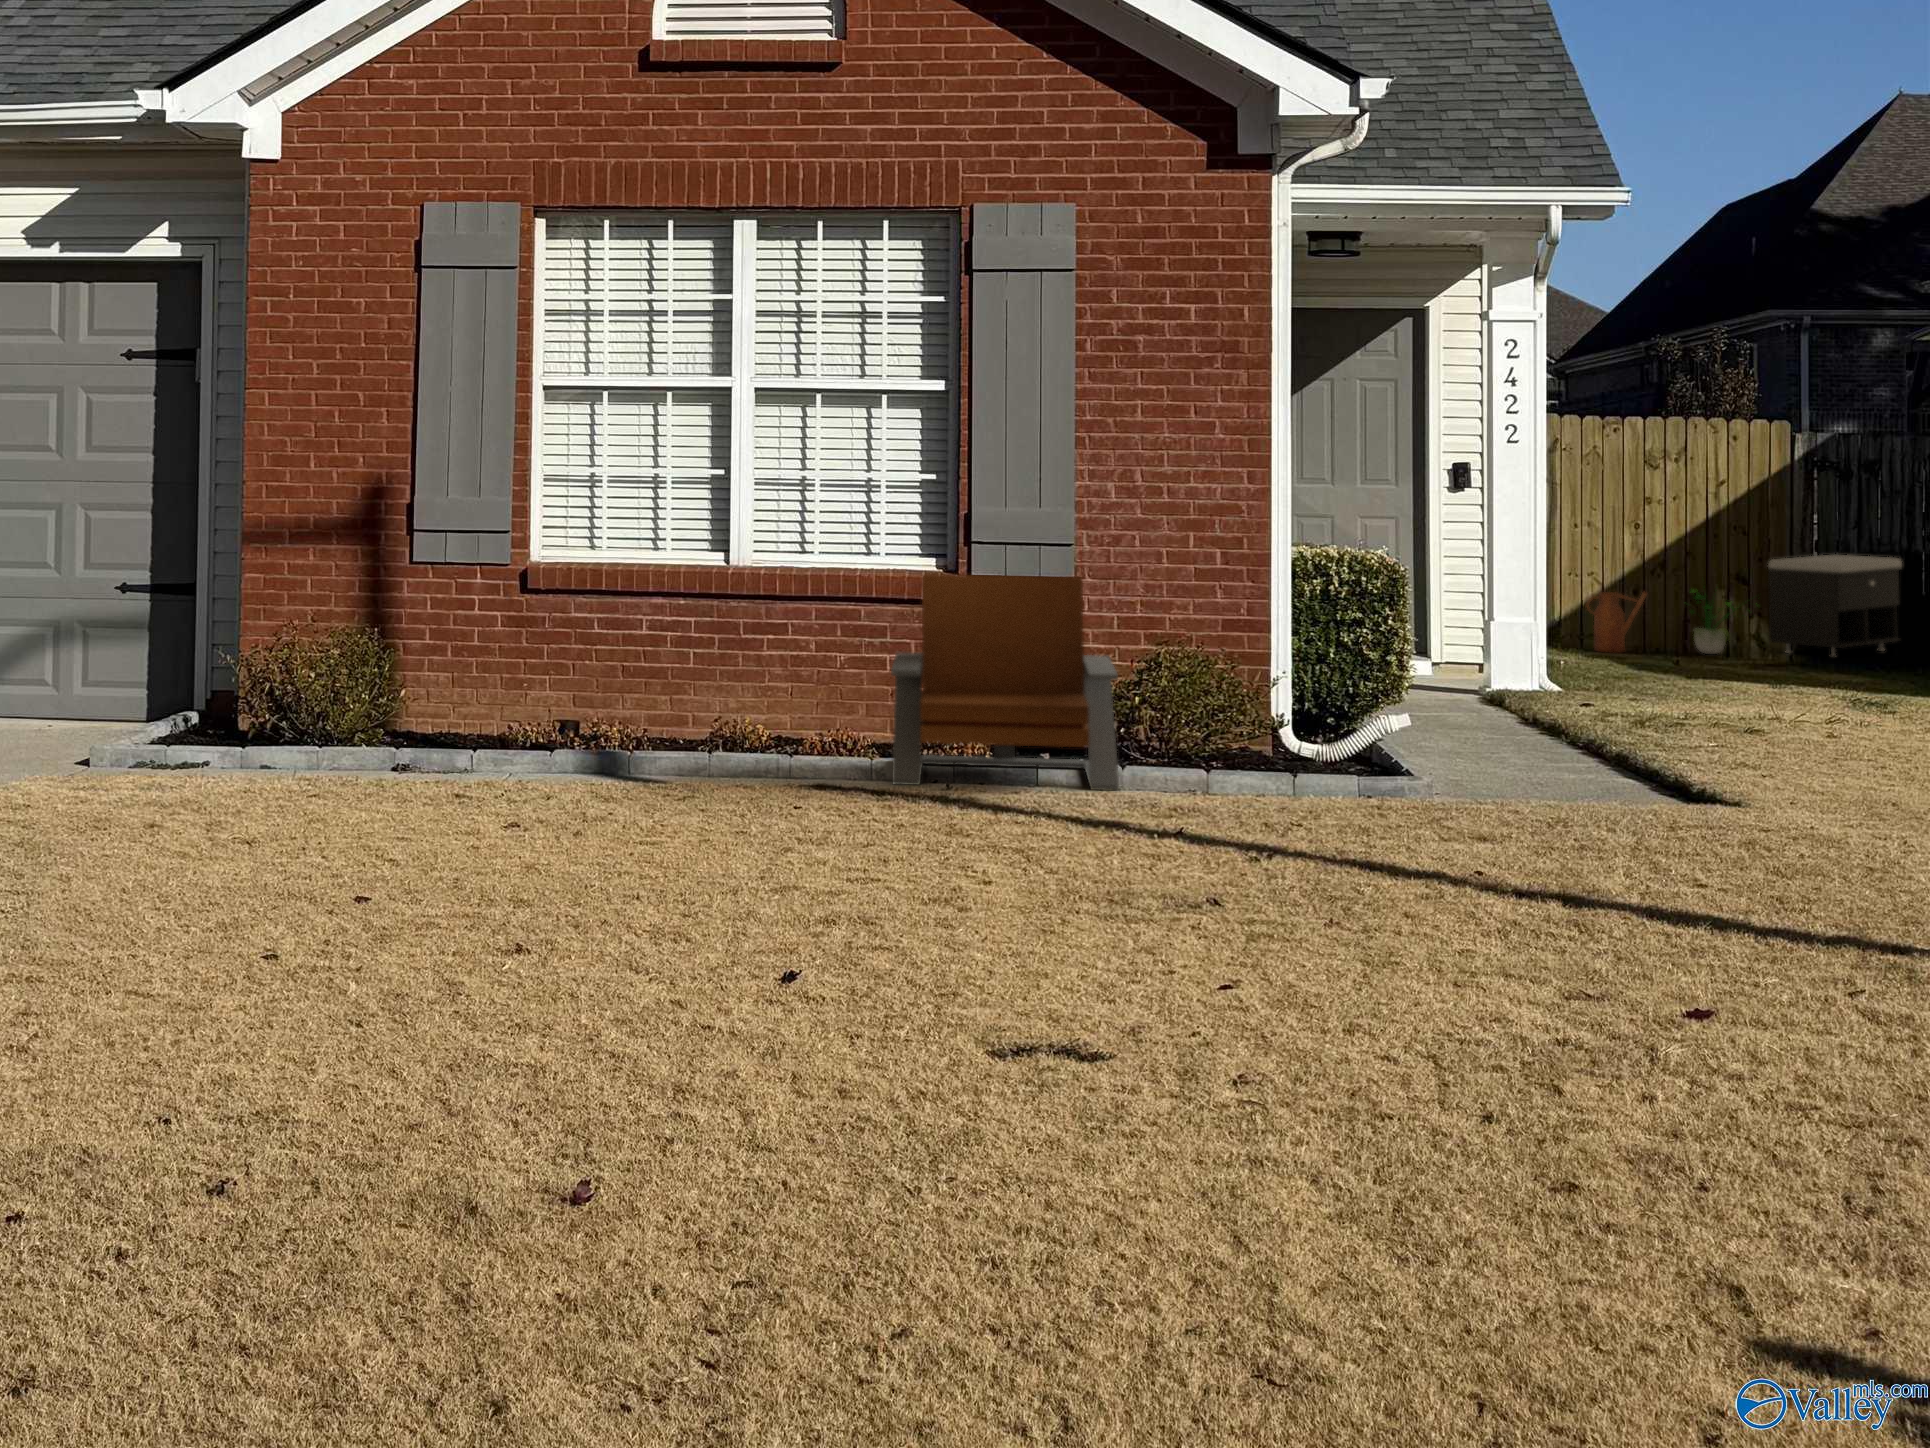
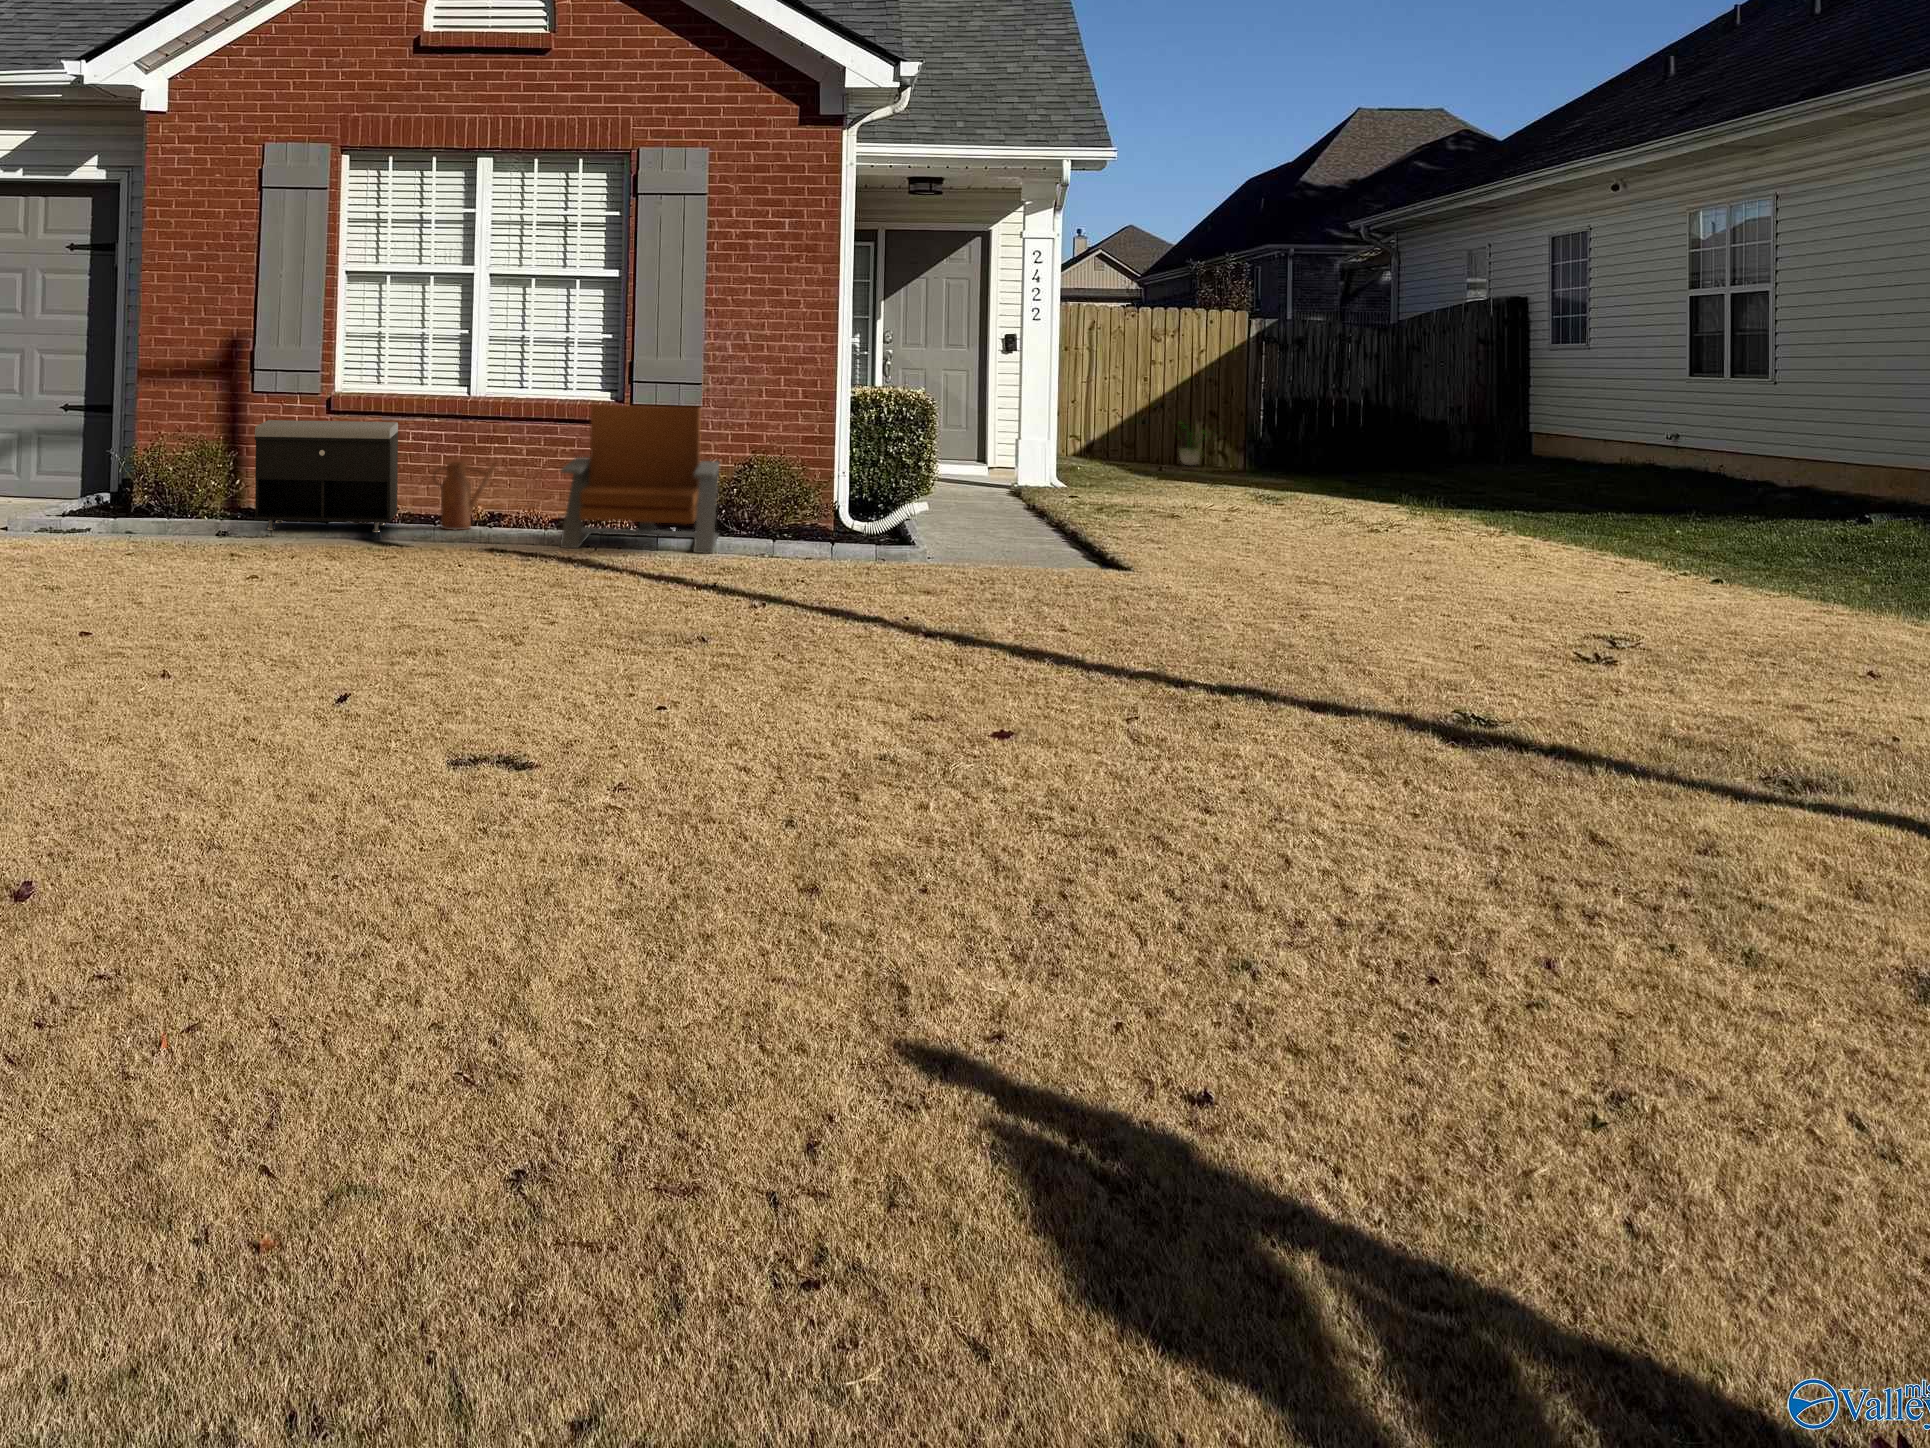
storage bench: present [1768,555,1902,656] -> present [255,420,398,532]
watering can: present [1587,592,1647,653] -> present [433,462,496,530]

